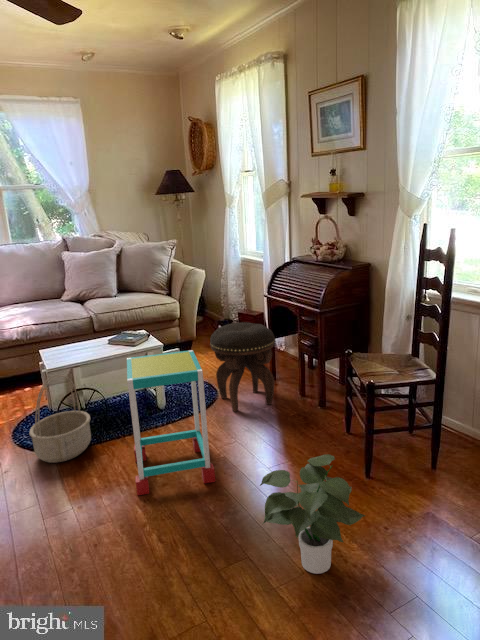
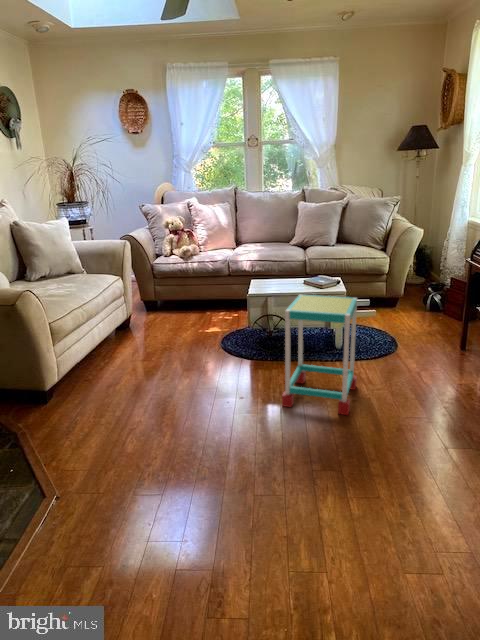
footstool: present [210,322,275,412] -> none [392,283,460,369]
basket: present [29,374,91,463] -> none [225,299,273,367]
potted plant: present [260,454,365,574] -> none [347,411,451,513]

